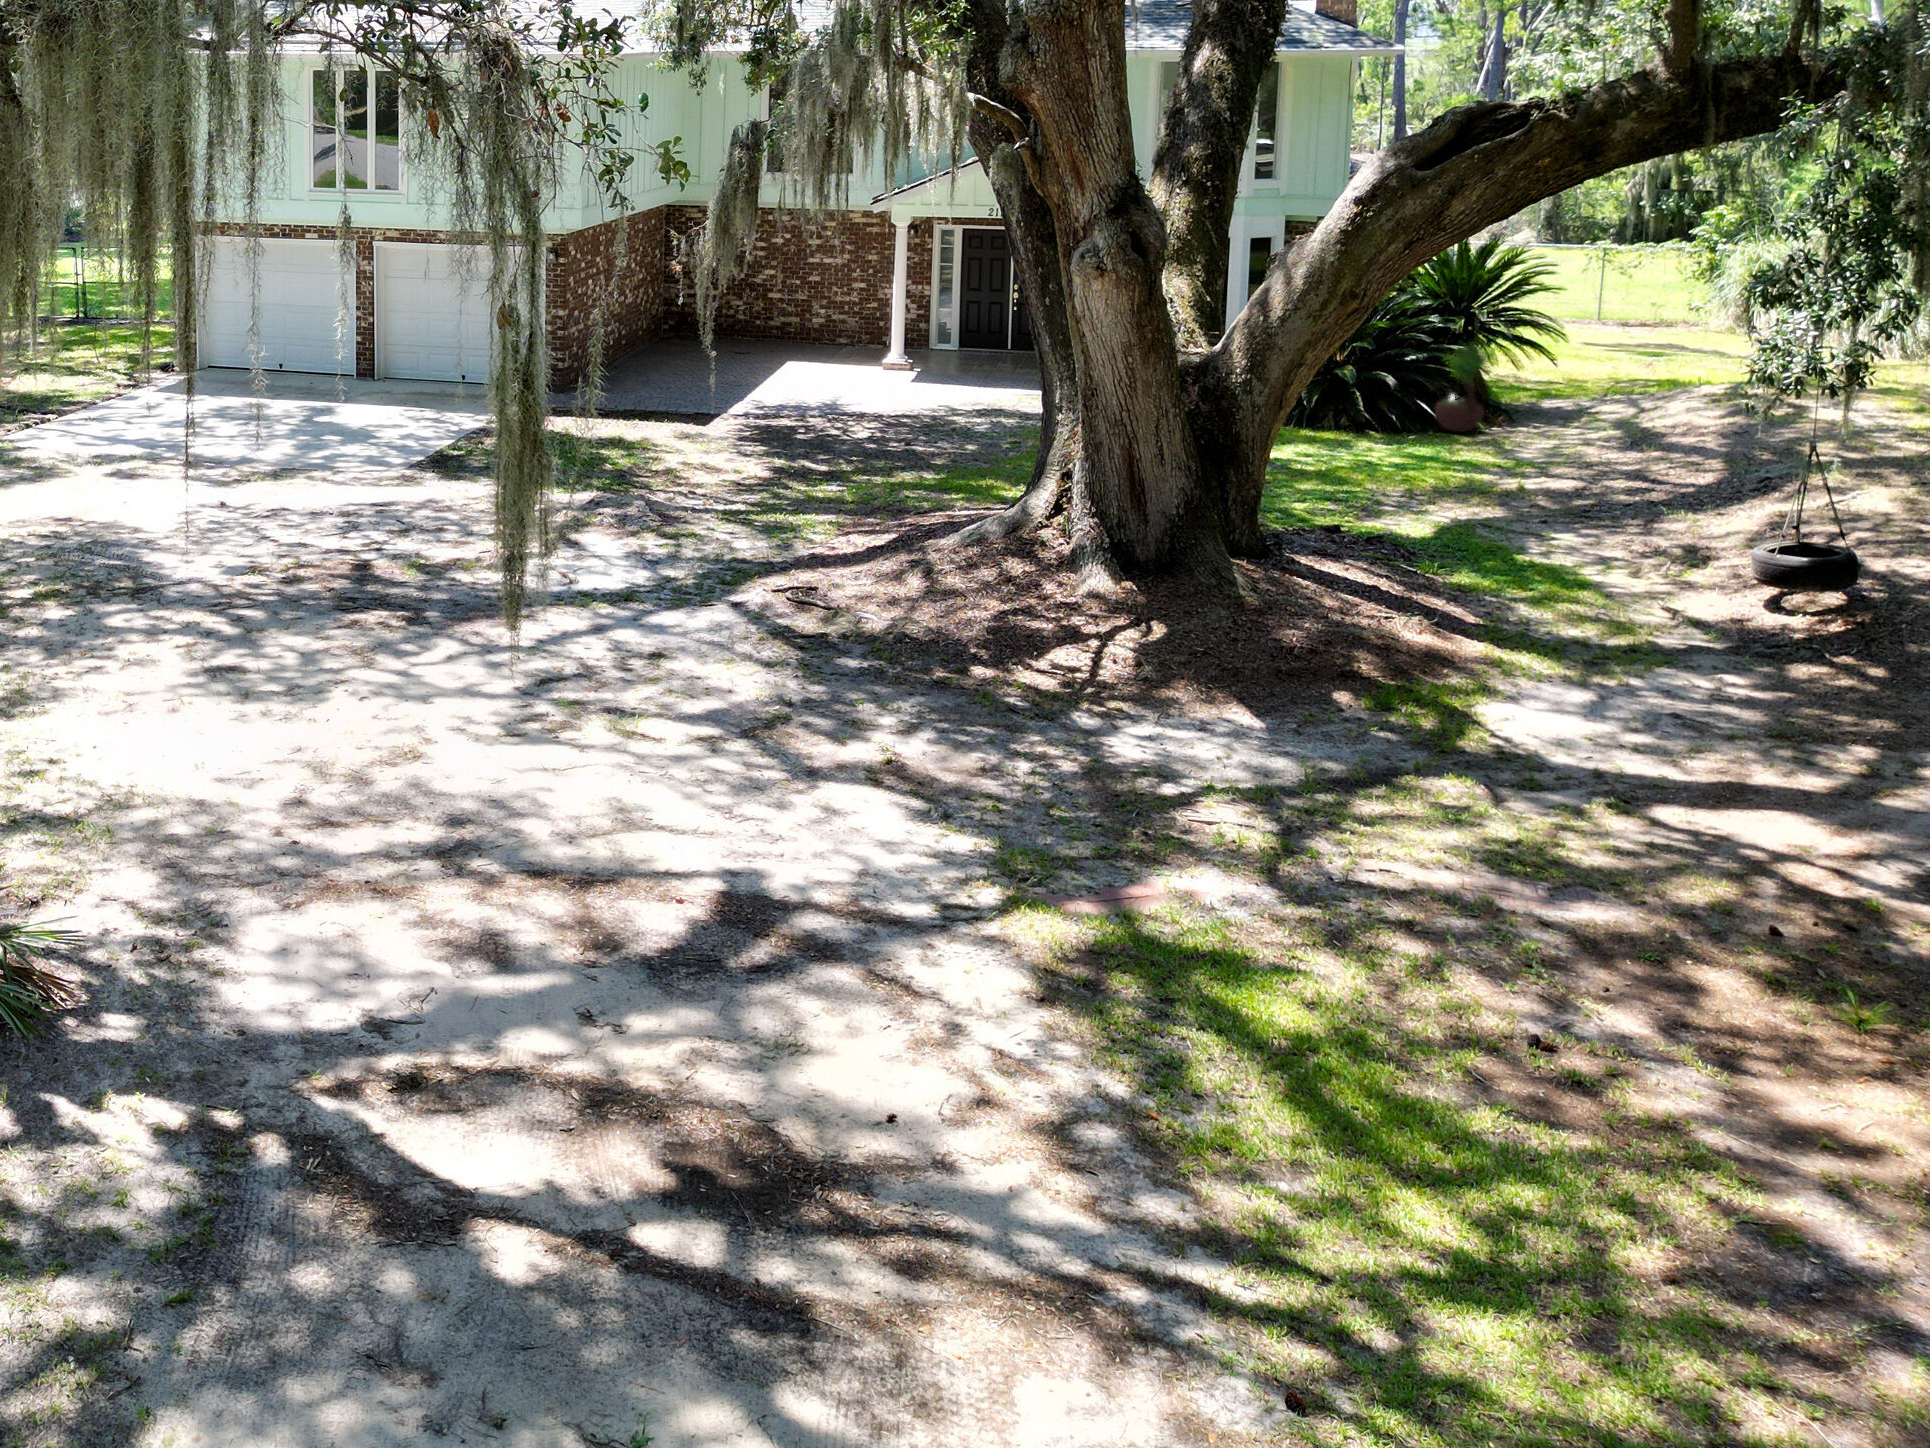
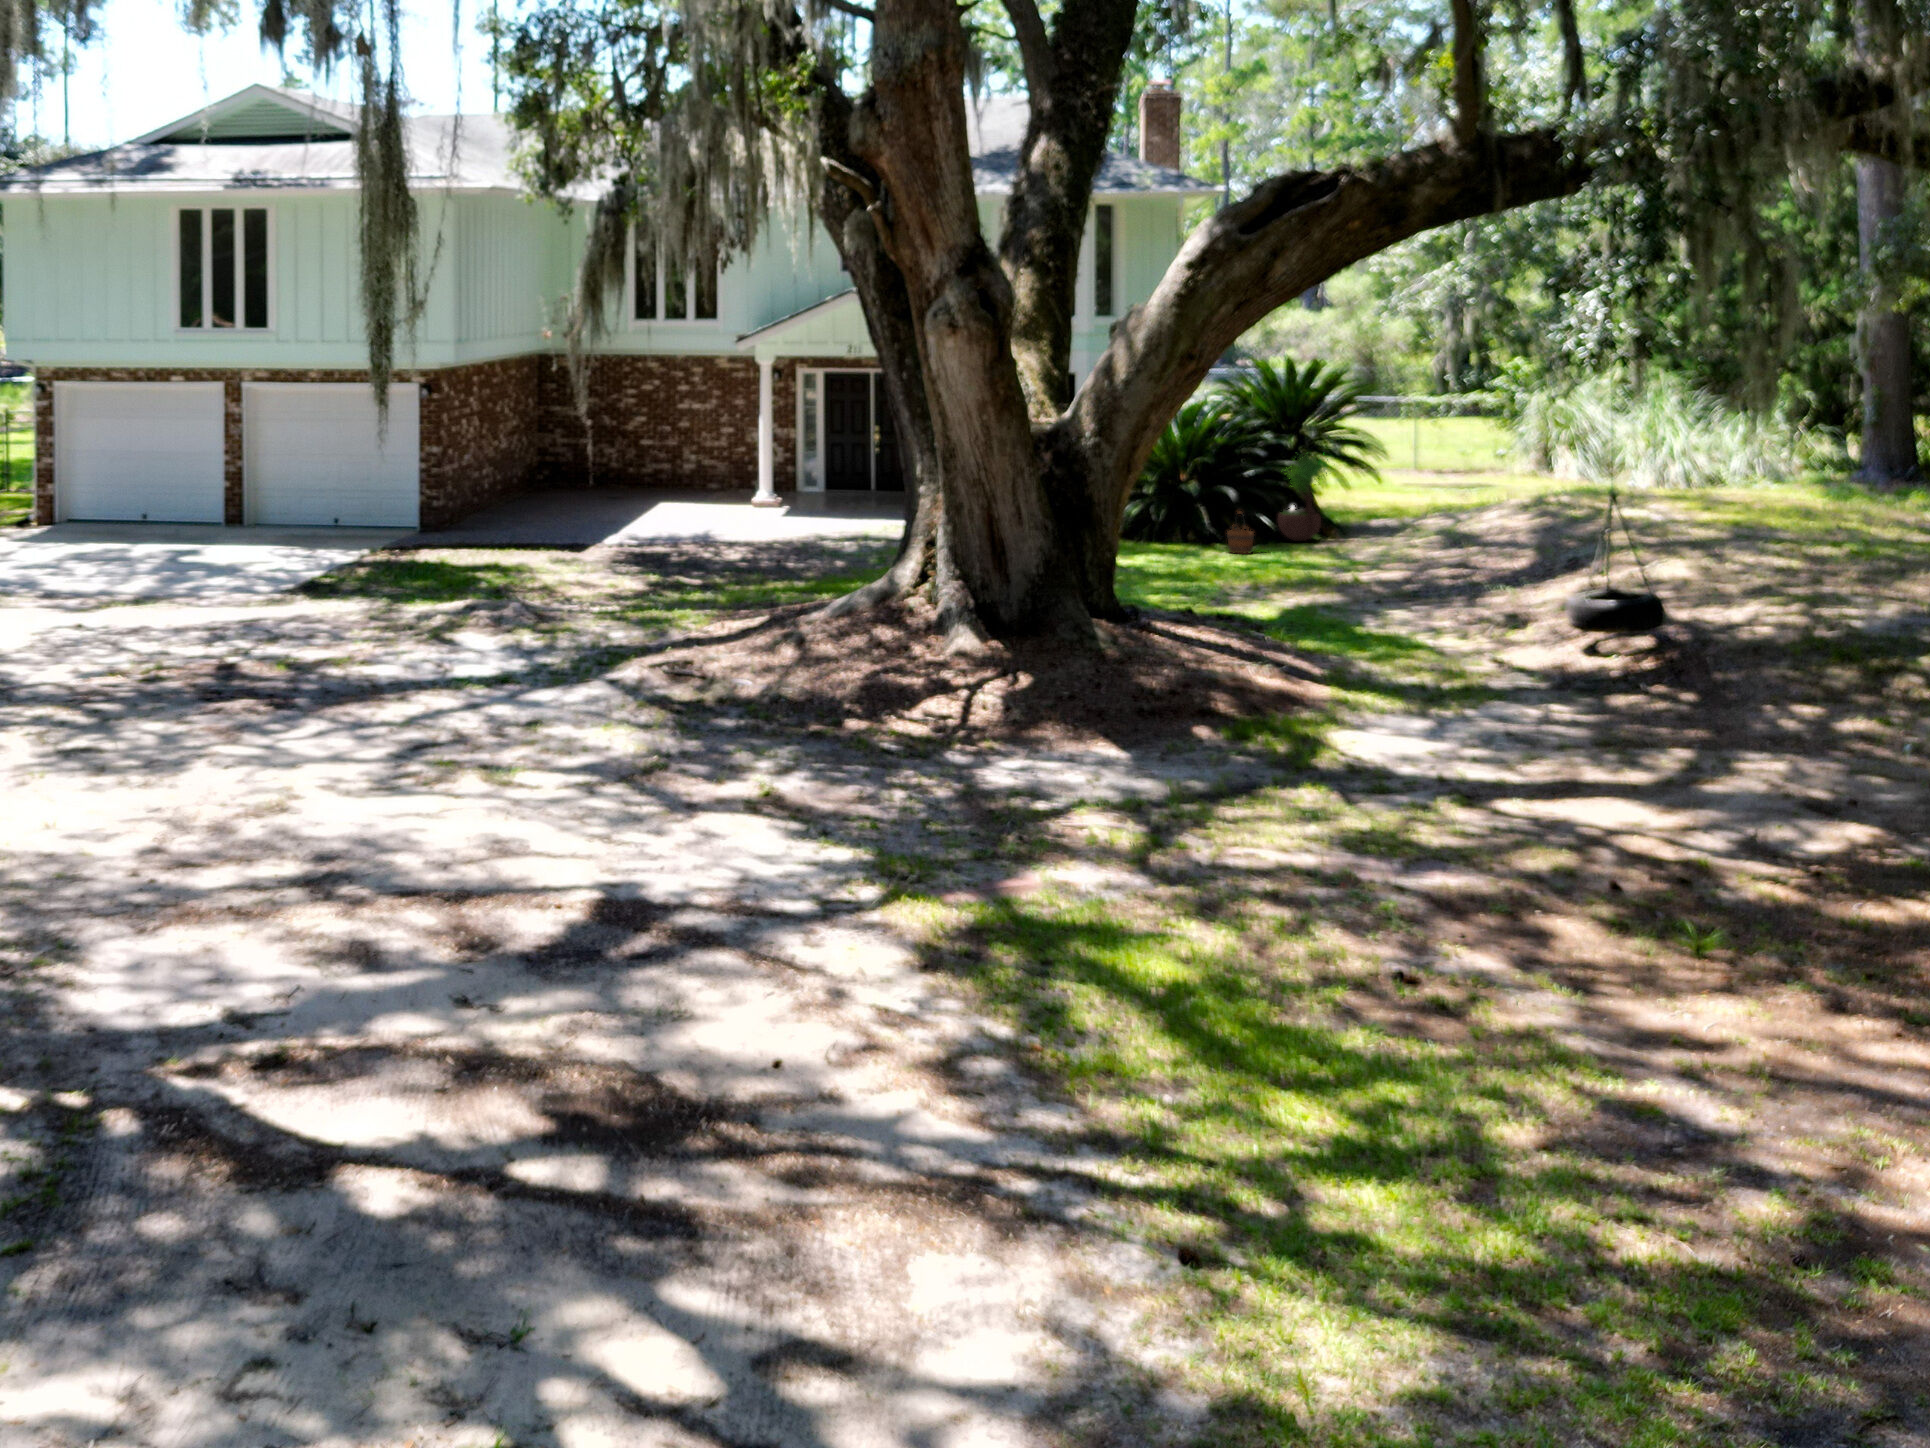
wooden bucket: none [1379,400,1408,445] -> present [1227,512,1254,554]

